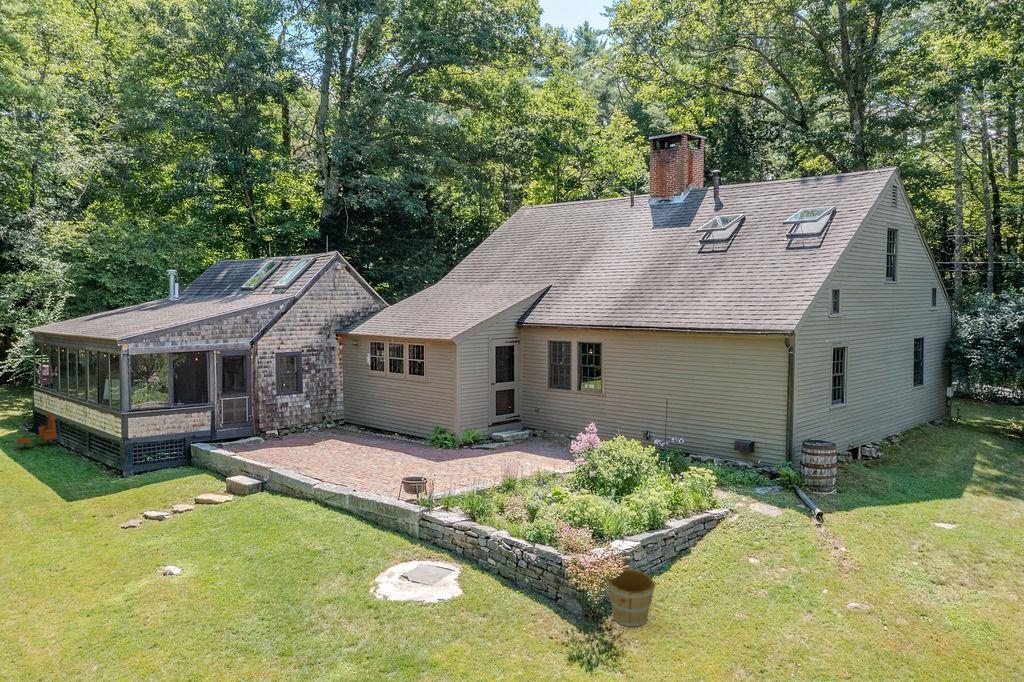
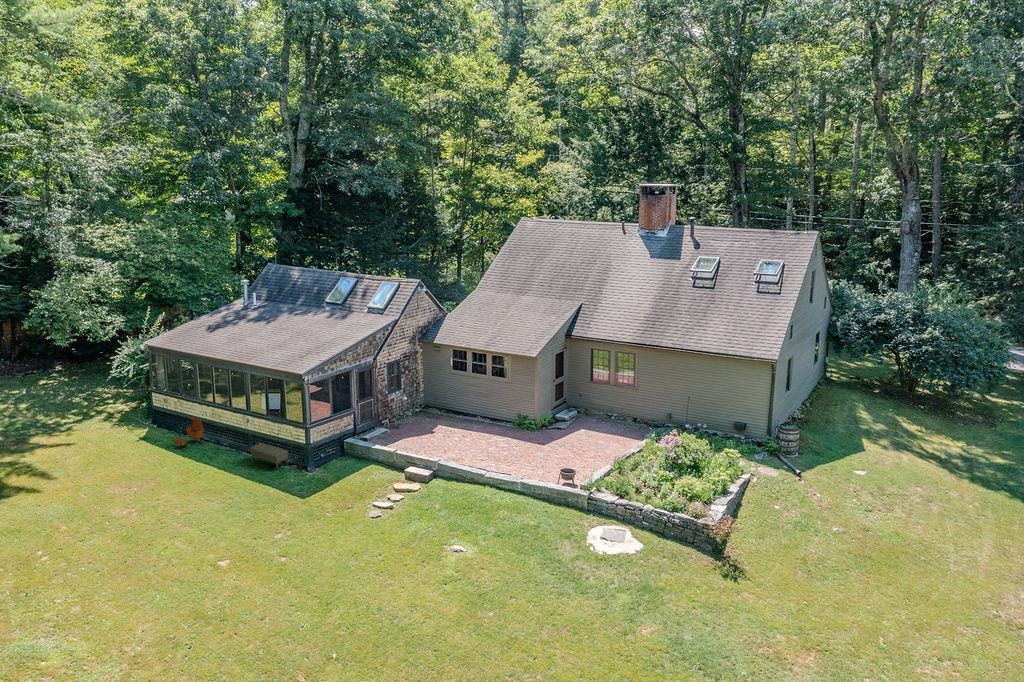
bench: none [72,441,112,476] -> present [250,443,288,470]
wooden bucket: present [607,569,655,627] -> none [725,524,754,556]

